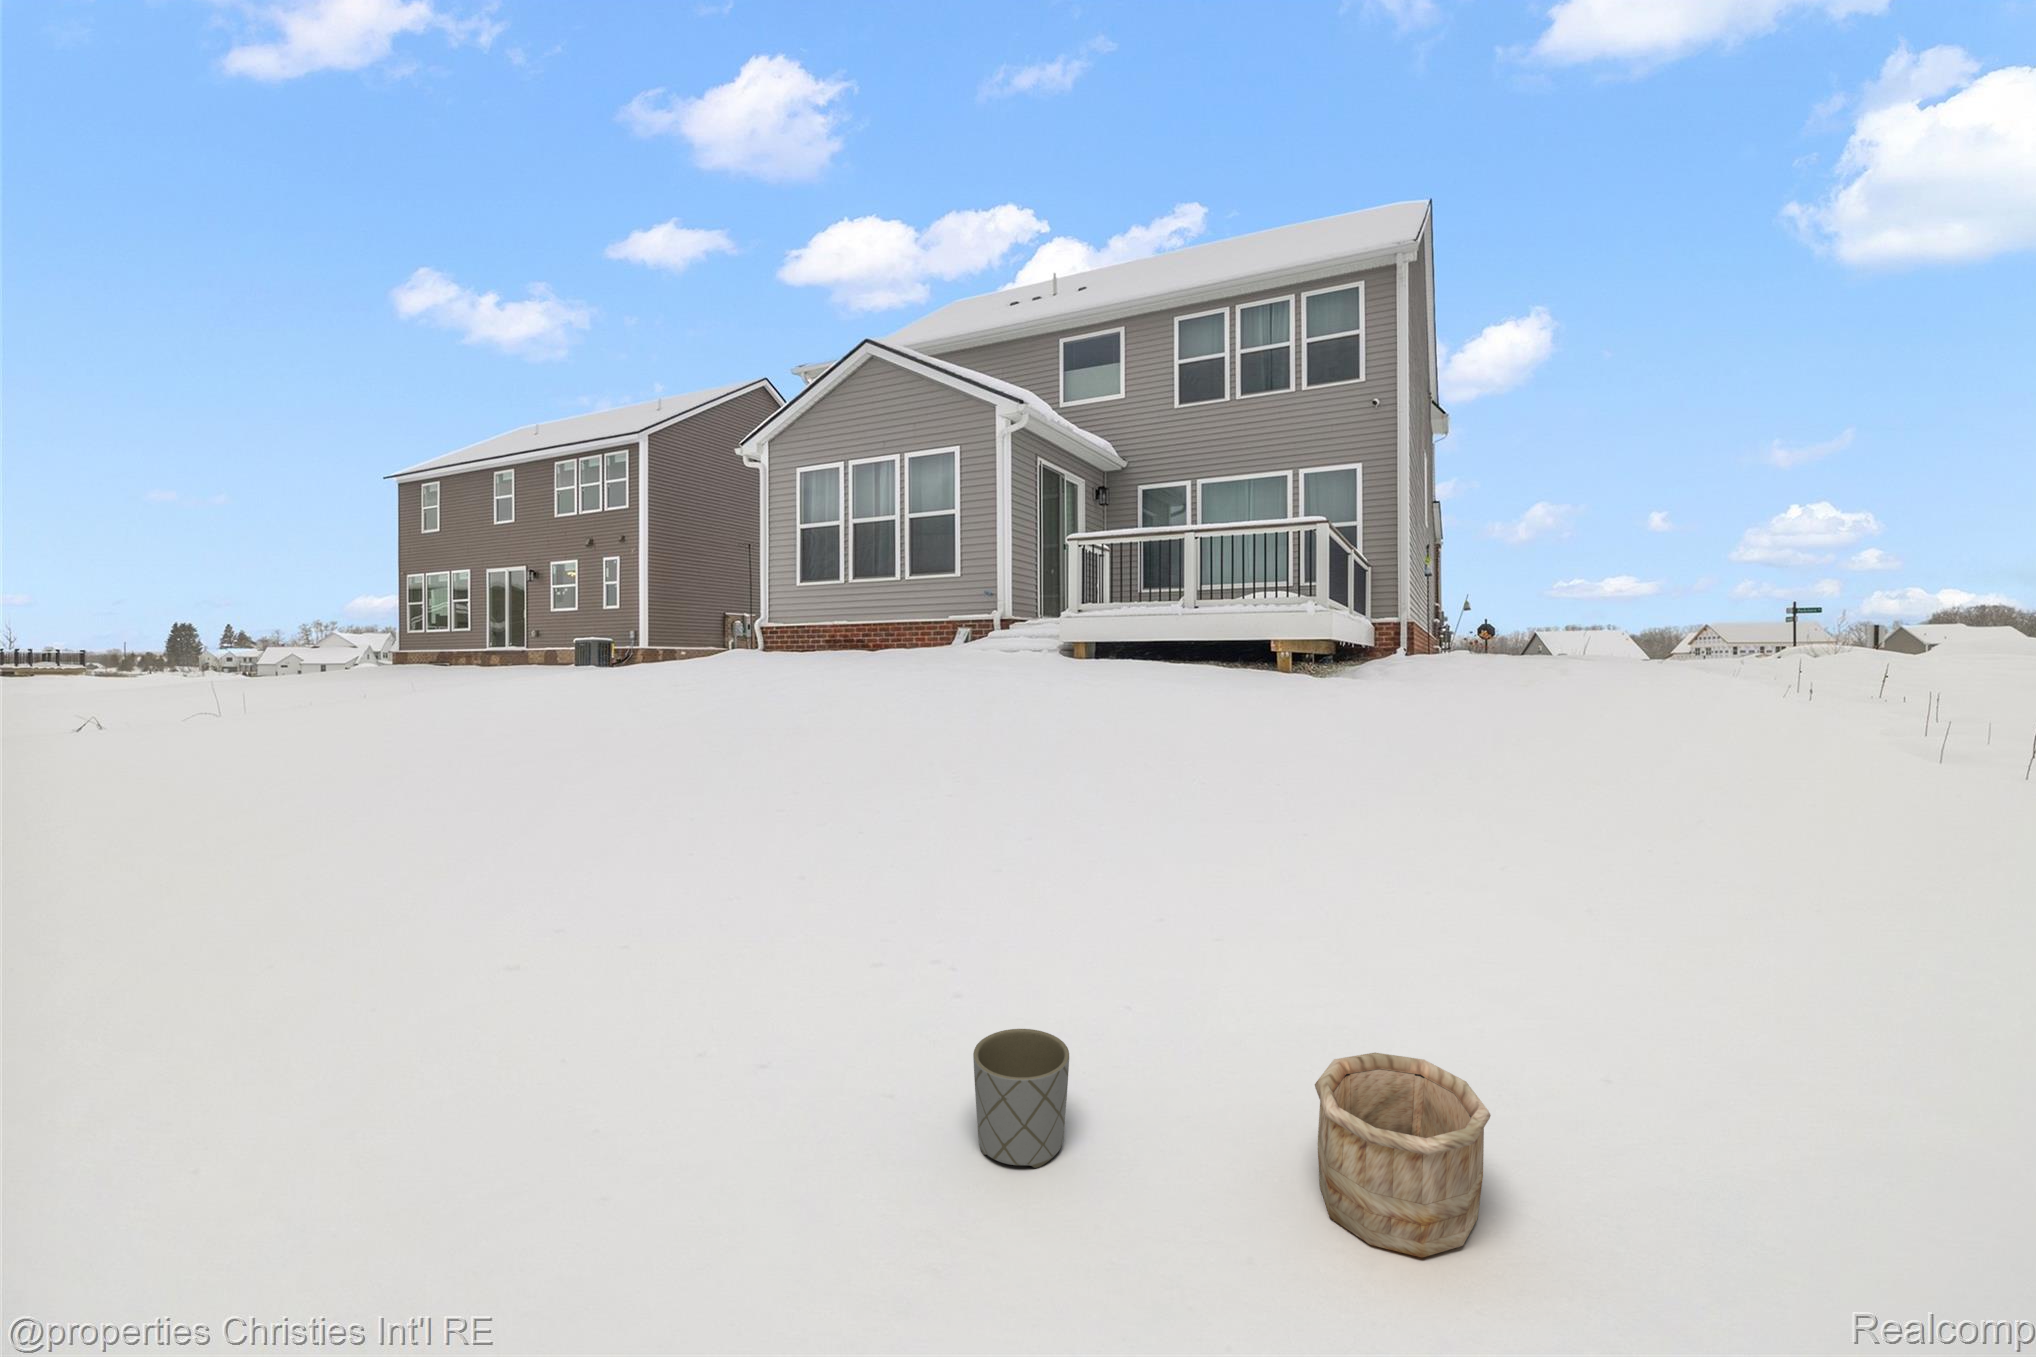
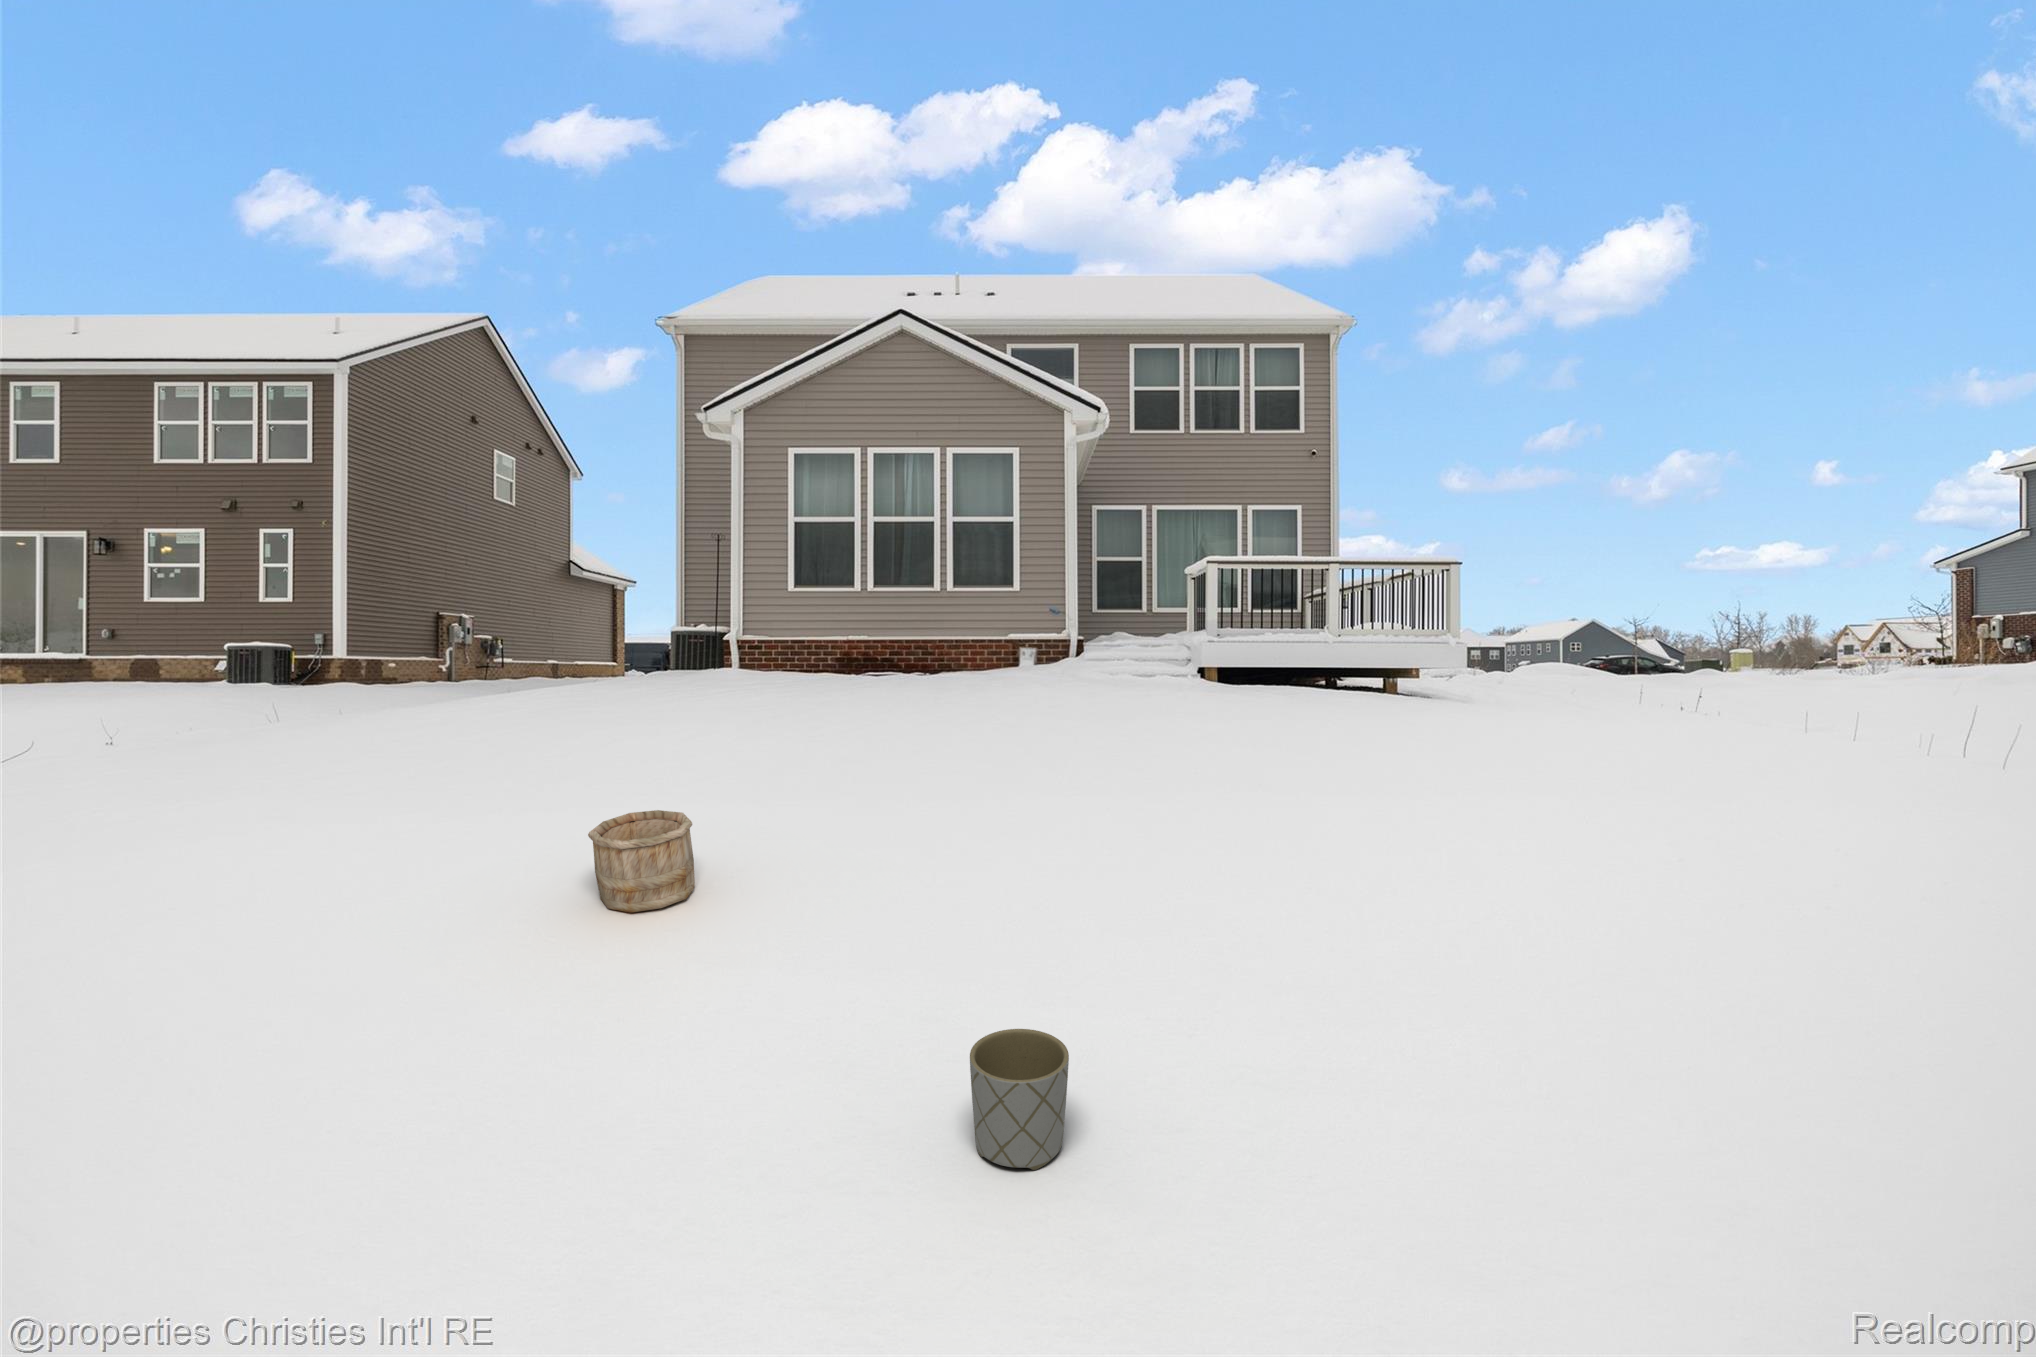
wooden bucket: present [1315,1053,1491,1257] -> present [588,810,695,912]

